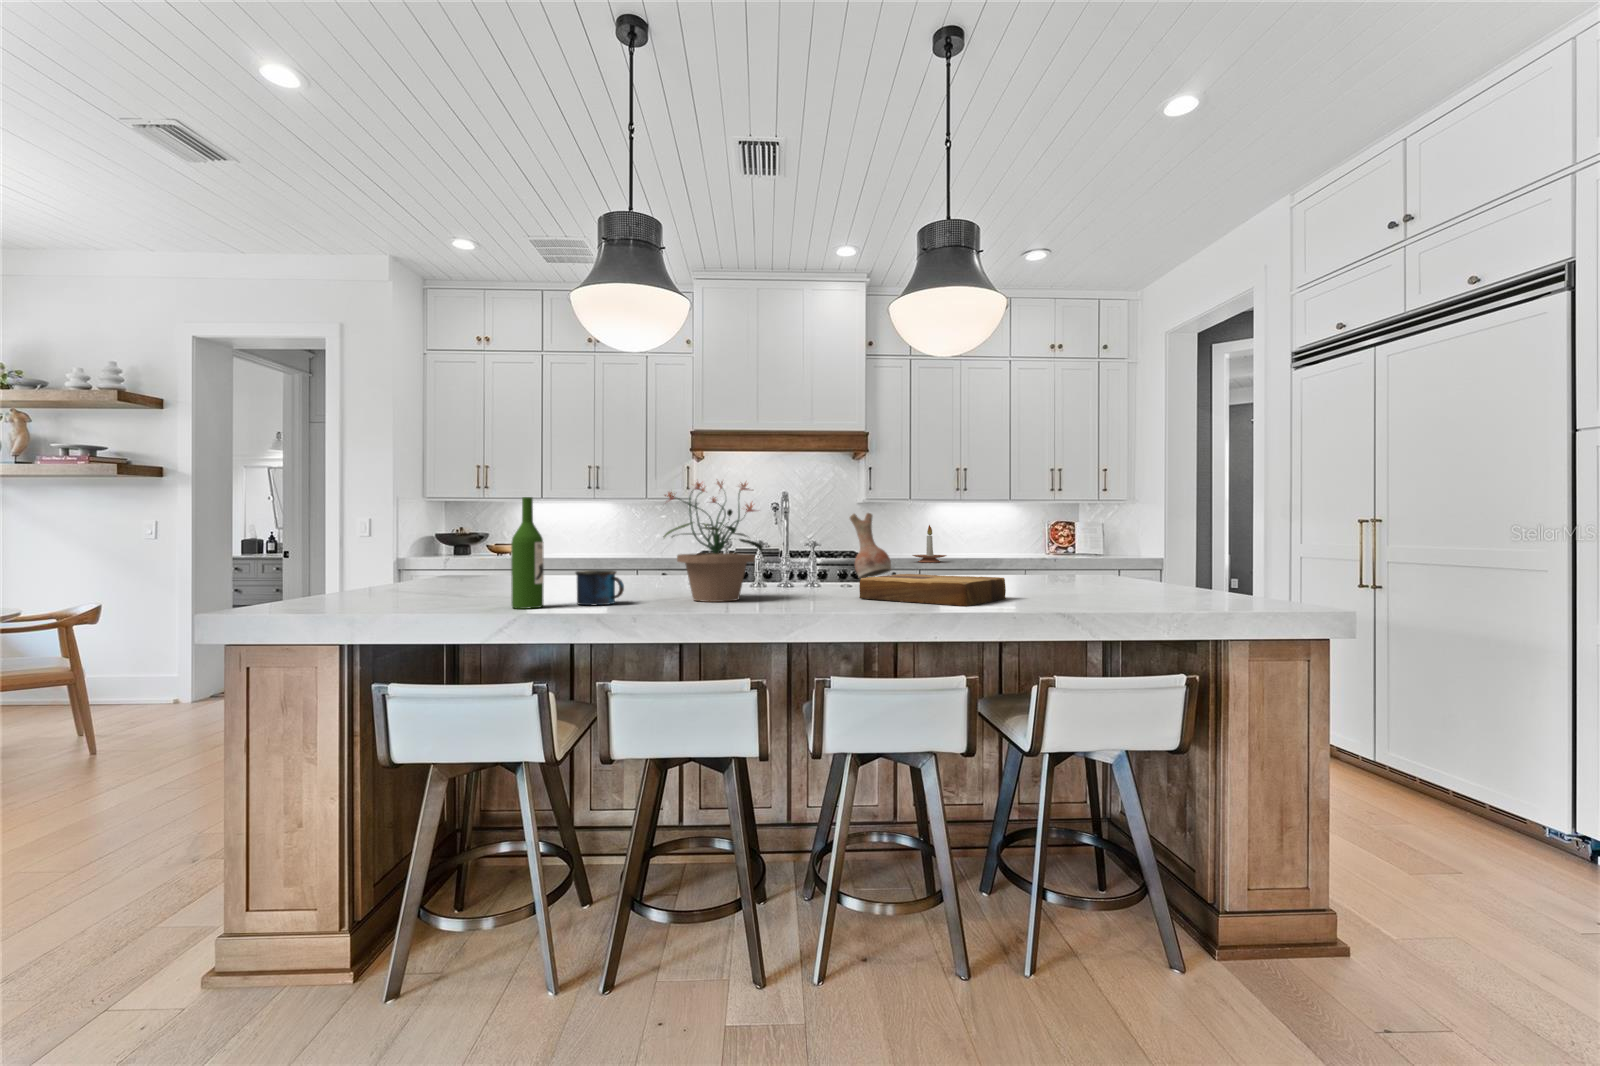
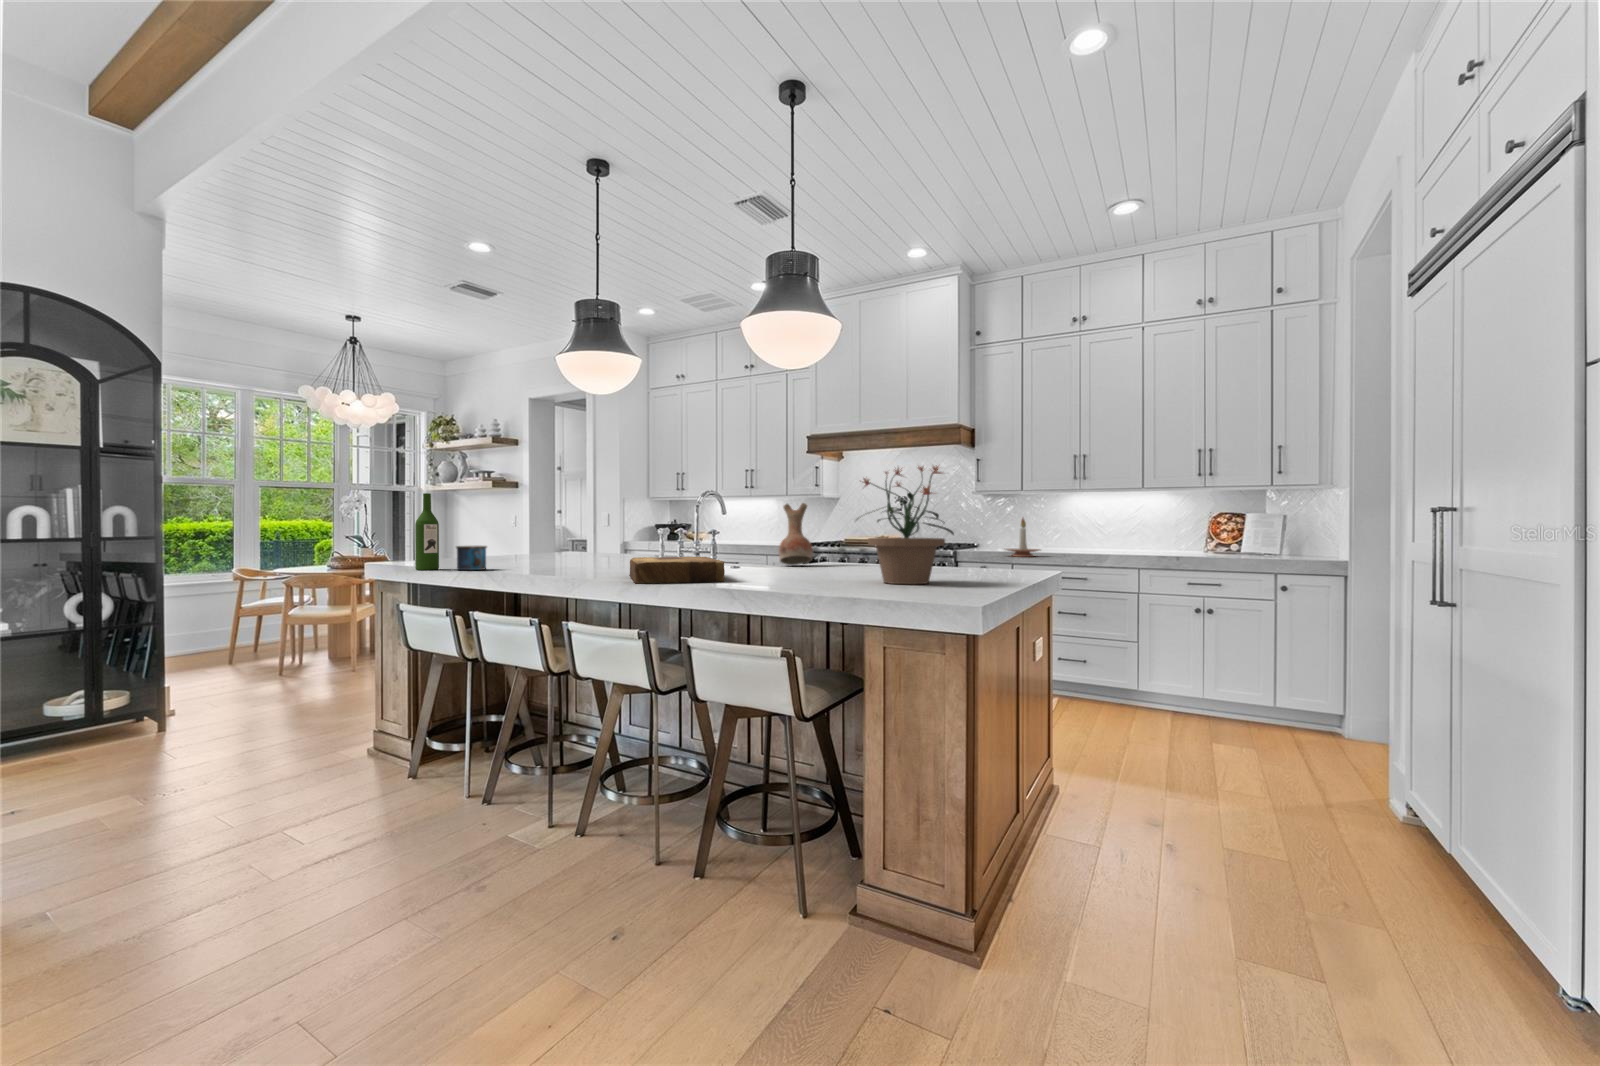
potted plant: present [663,481,762,602] -> present [863,466,954,584]

